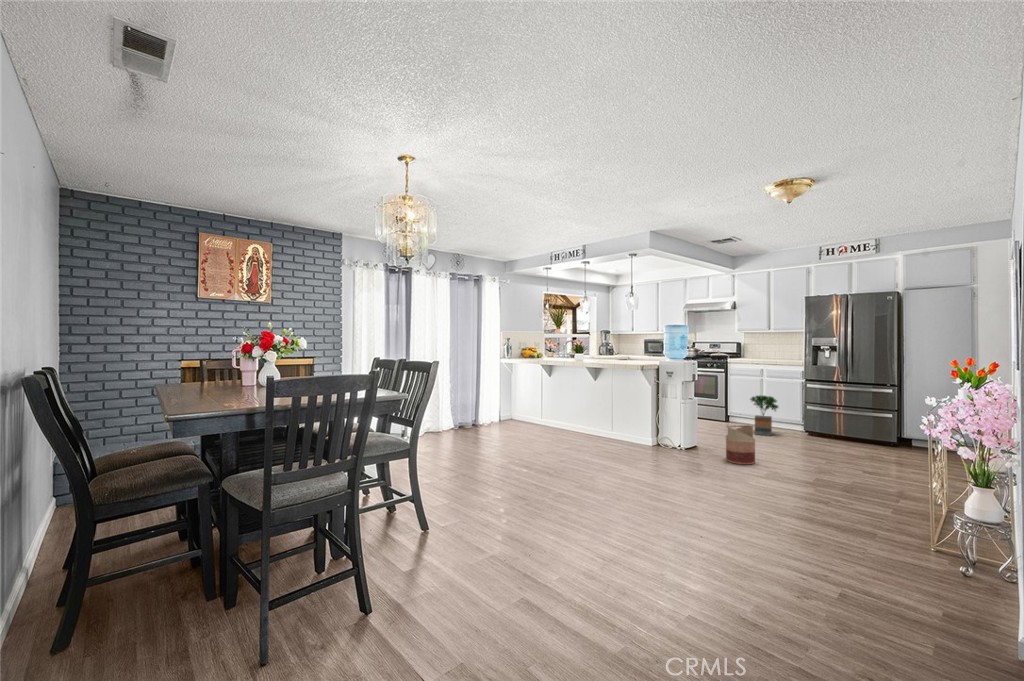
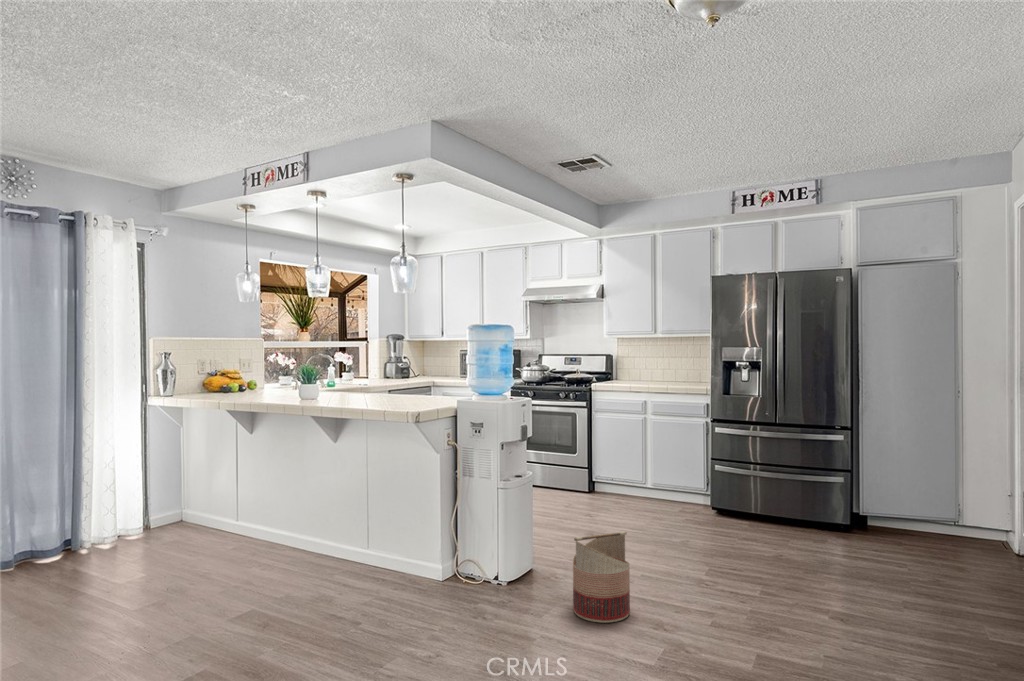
potted tree: present [751,395,778,436] -> none [623,449,673,525]

